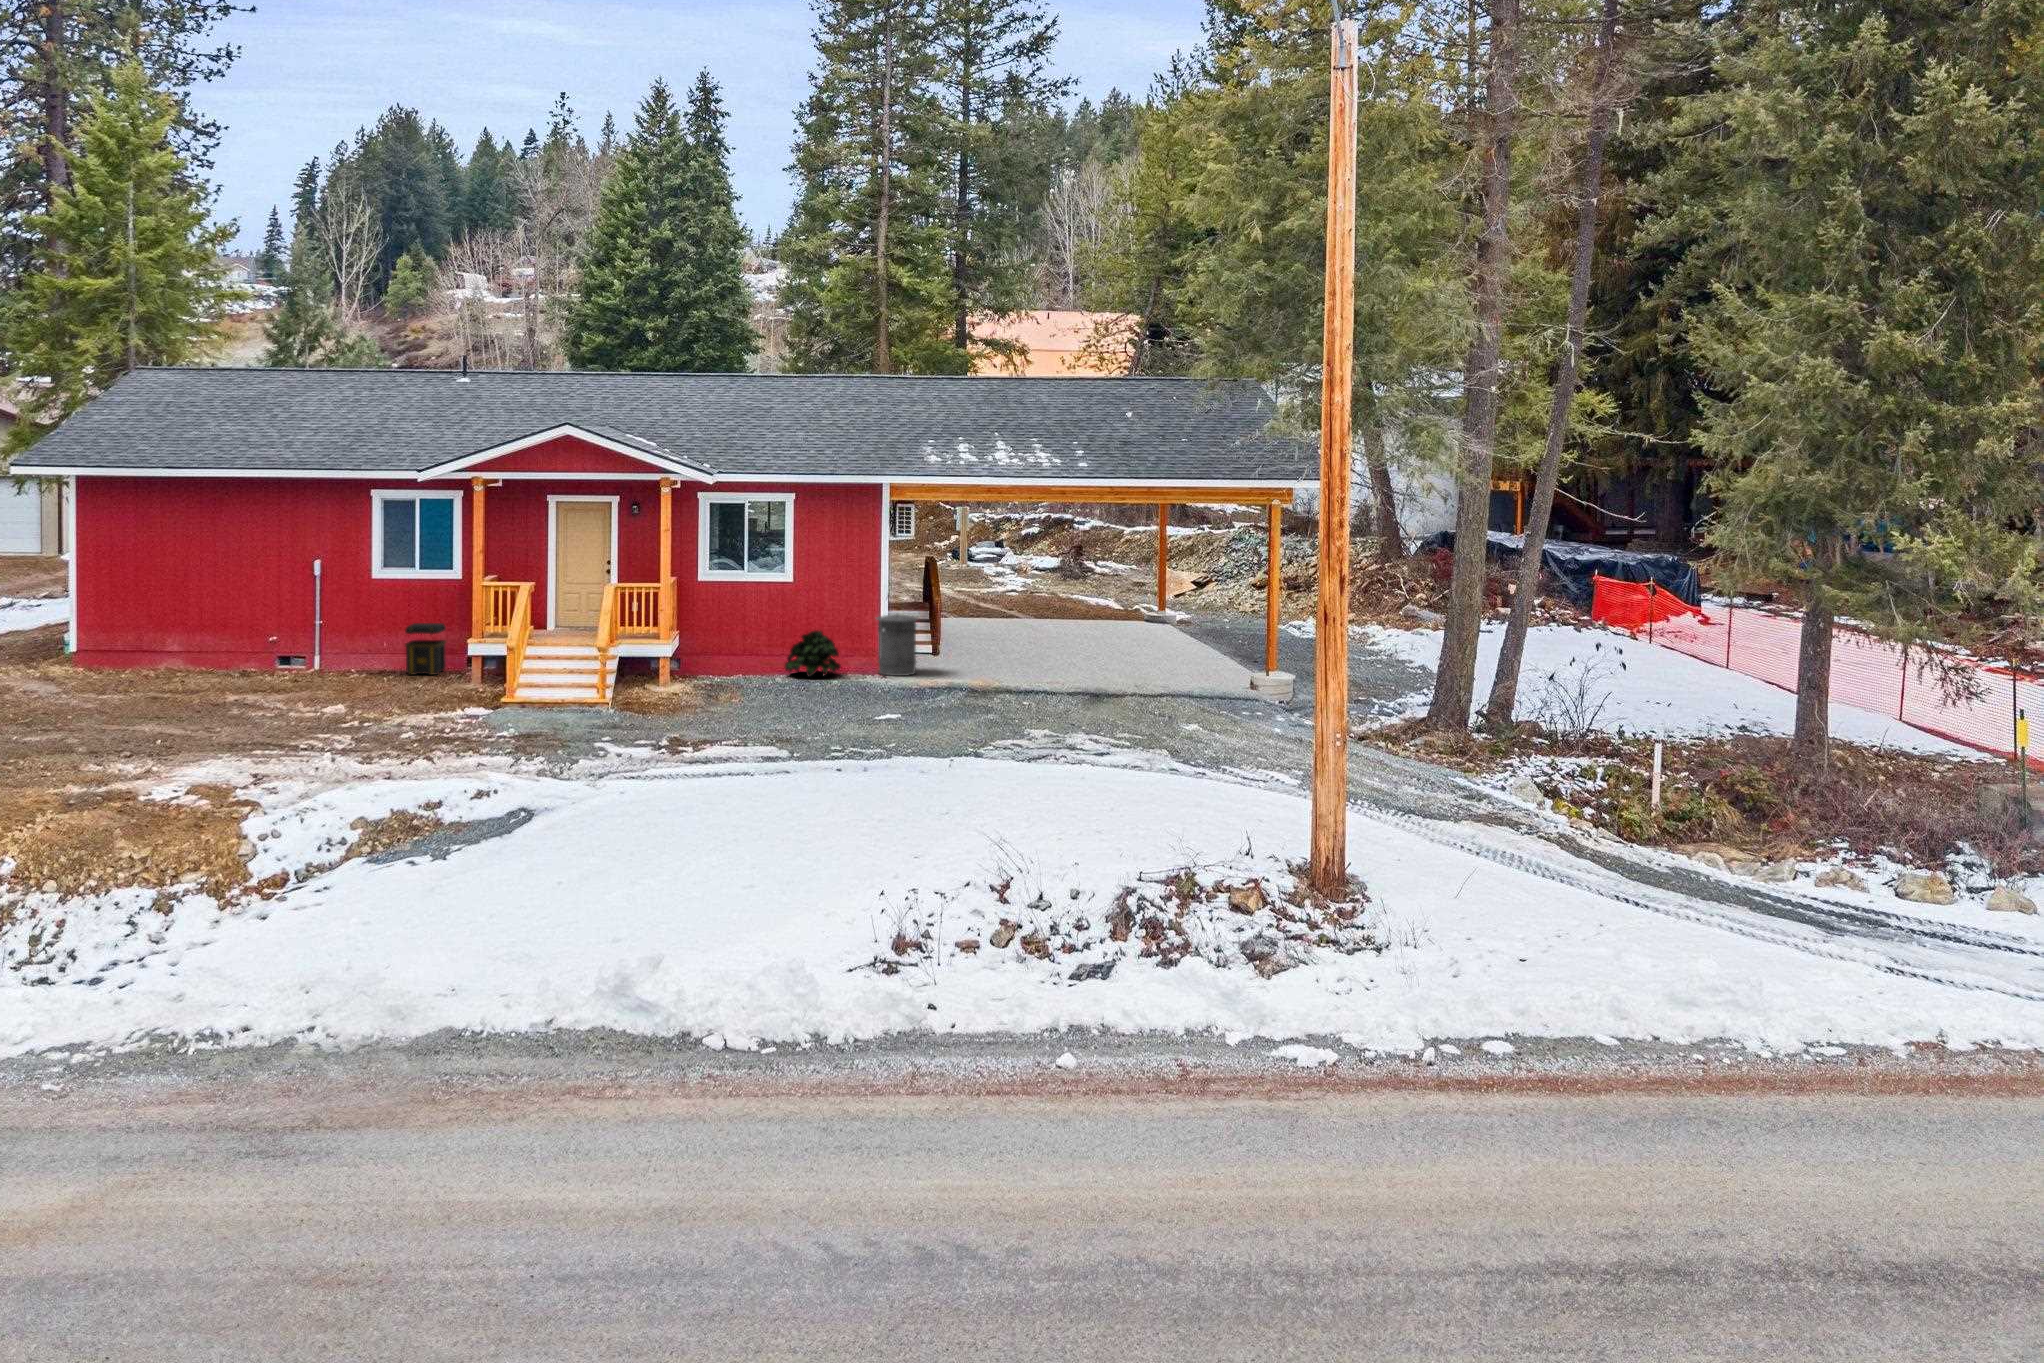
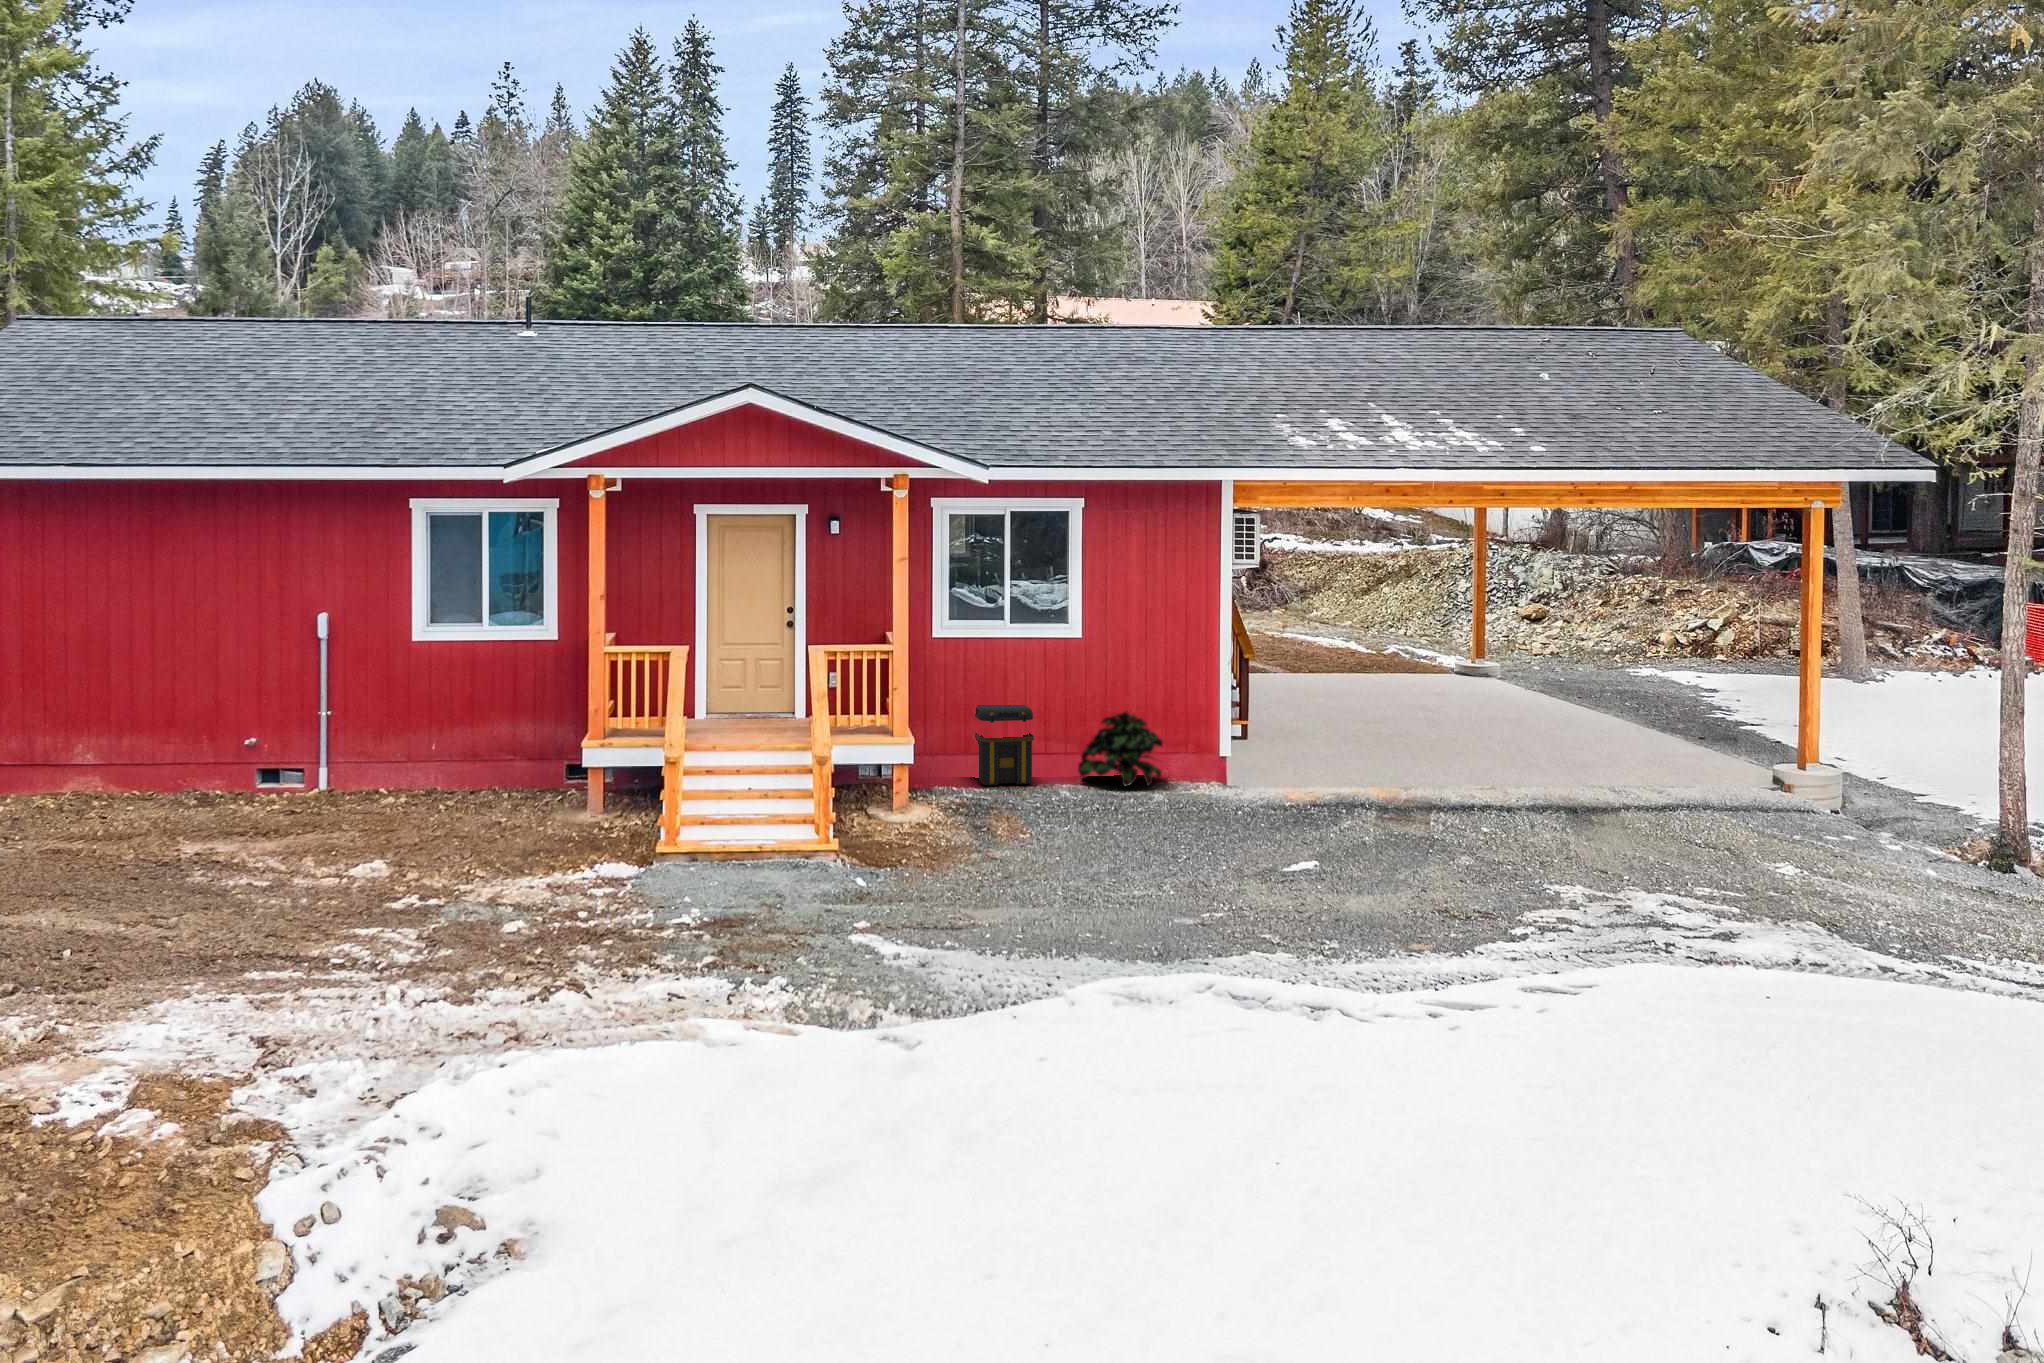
trash can: present [877,614,918,676] -> none [1205,680,1277,779]
toolbox: present [405,623,446,675] -> present [975,705,1034,785]

